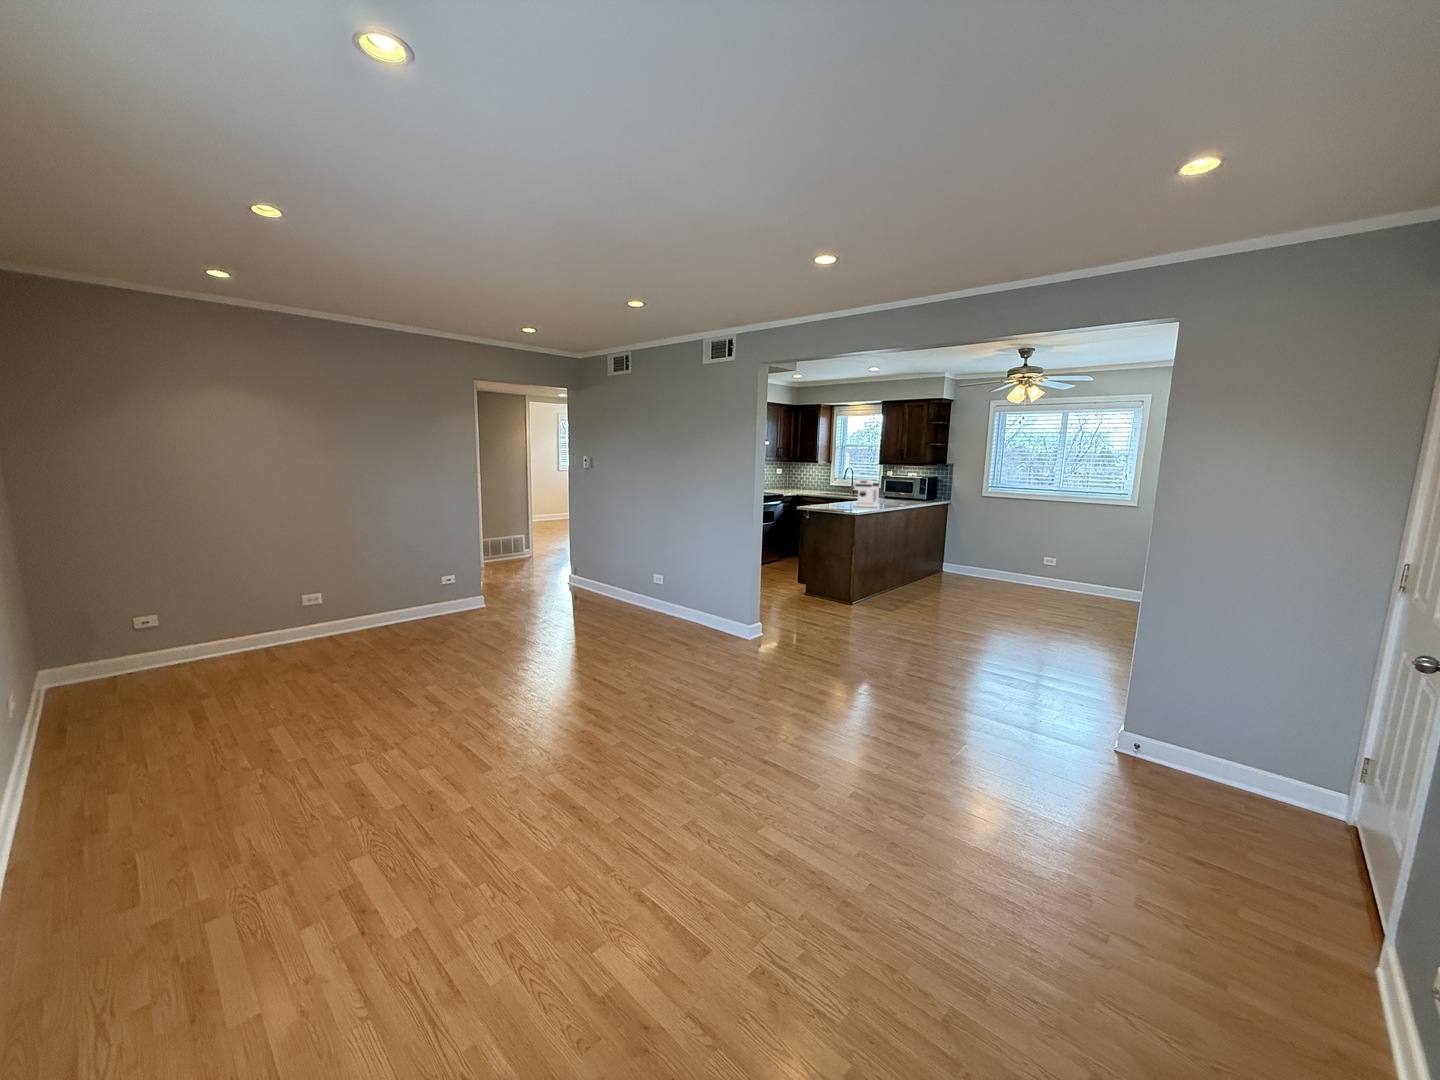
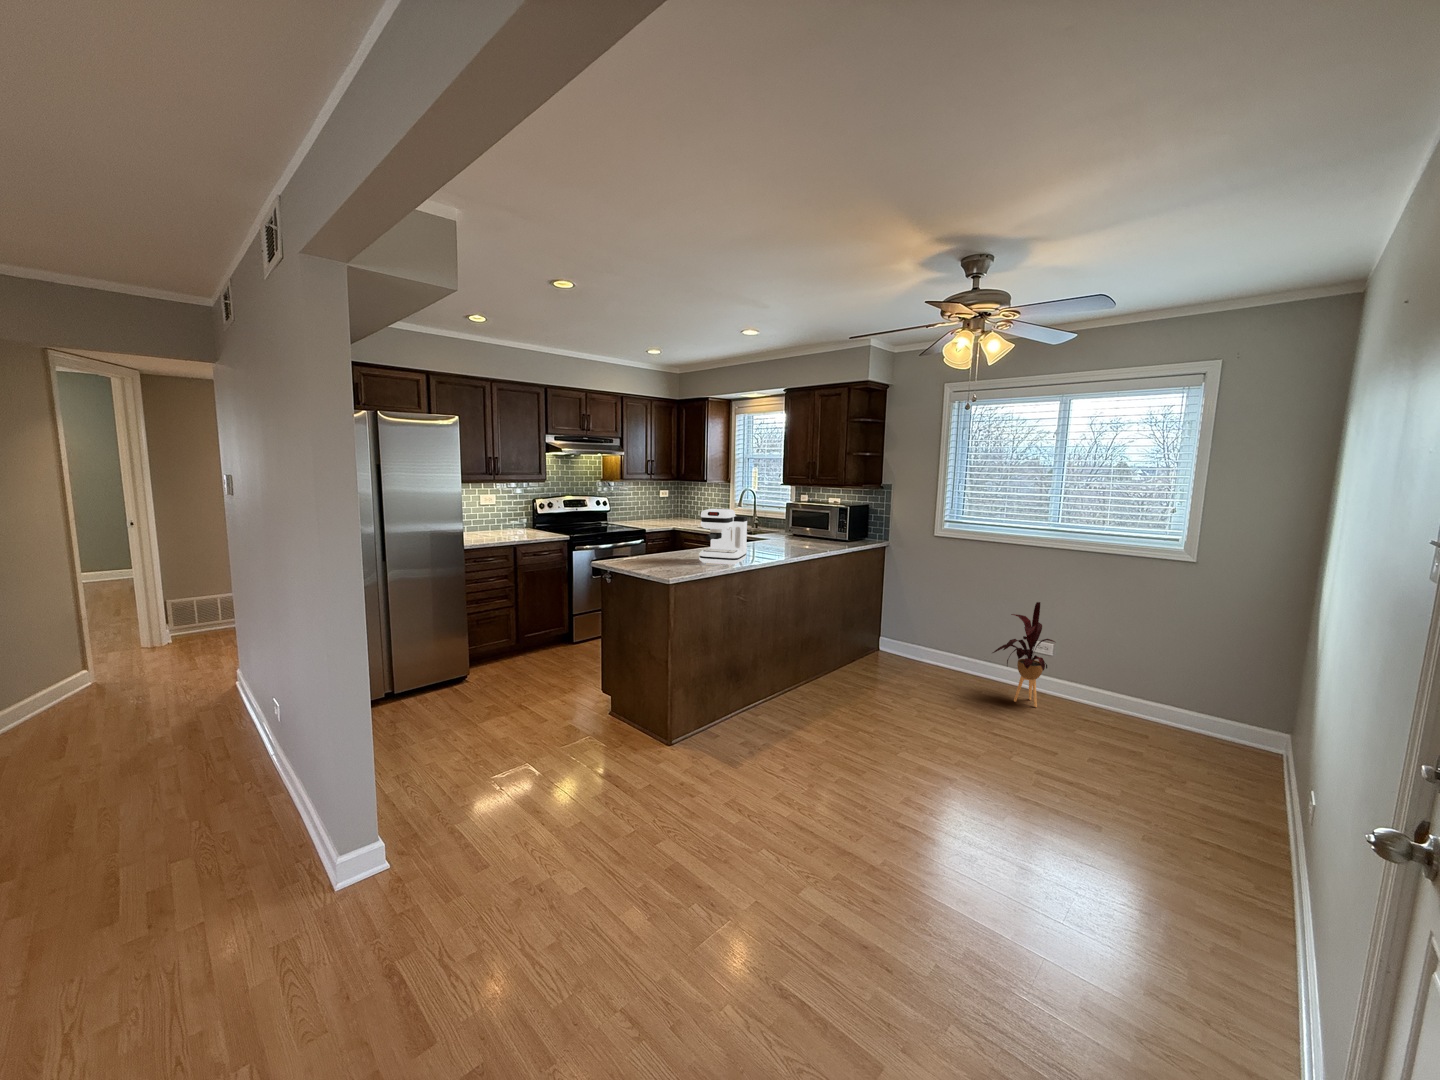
house plant: none [1019,533,1059,595] -> present [993,602,1055,707]

